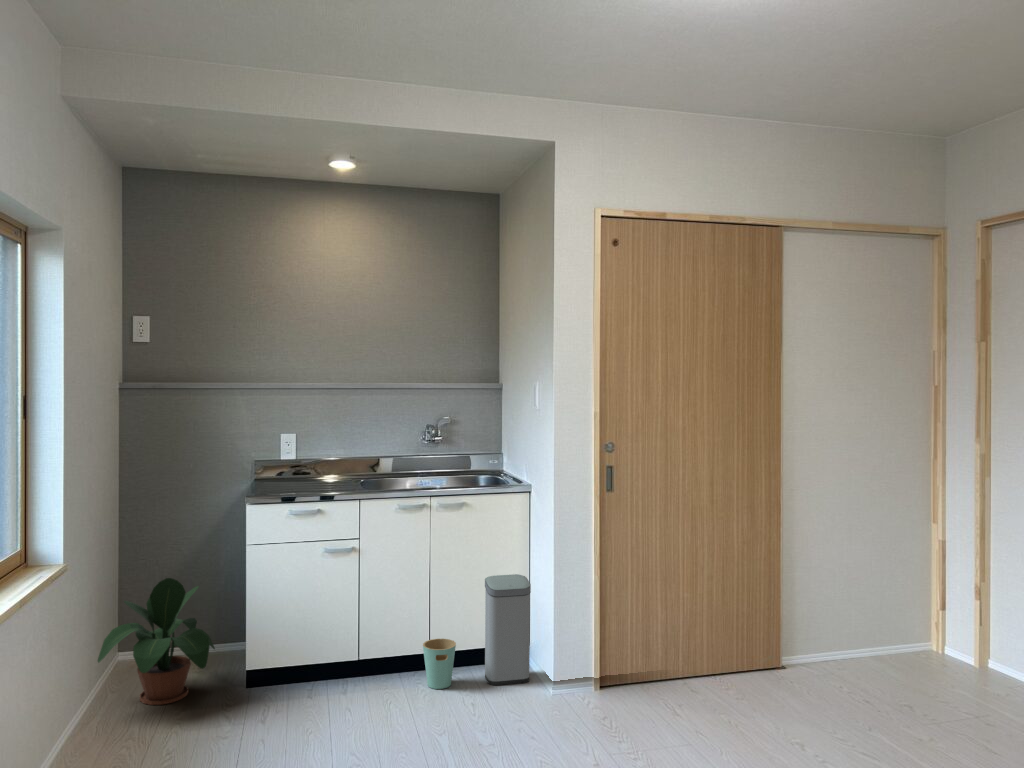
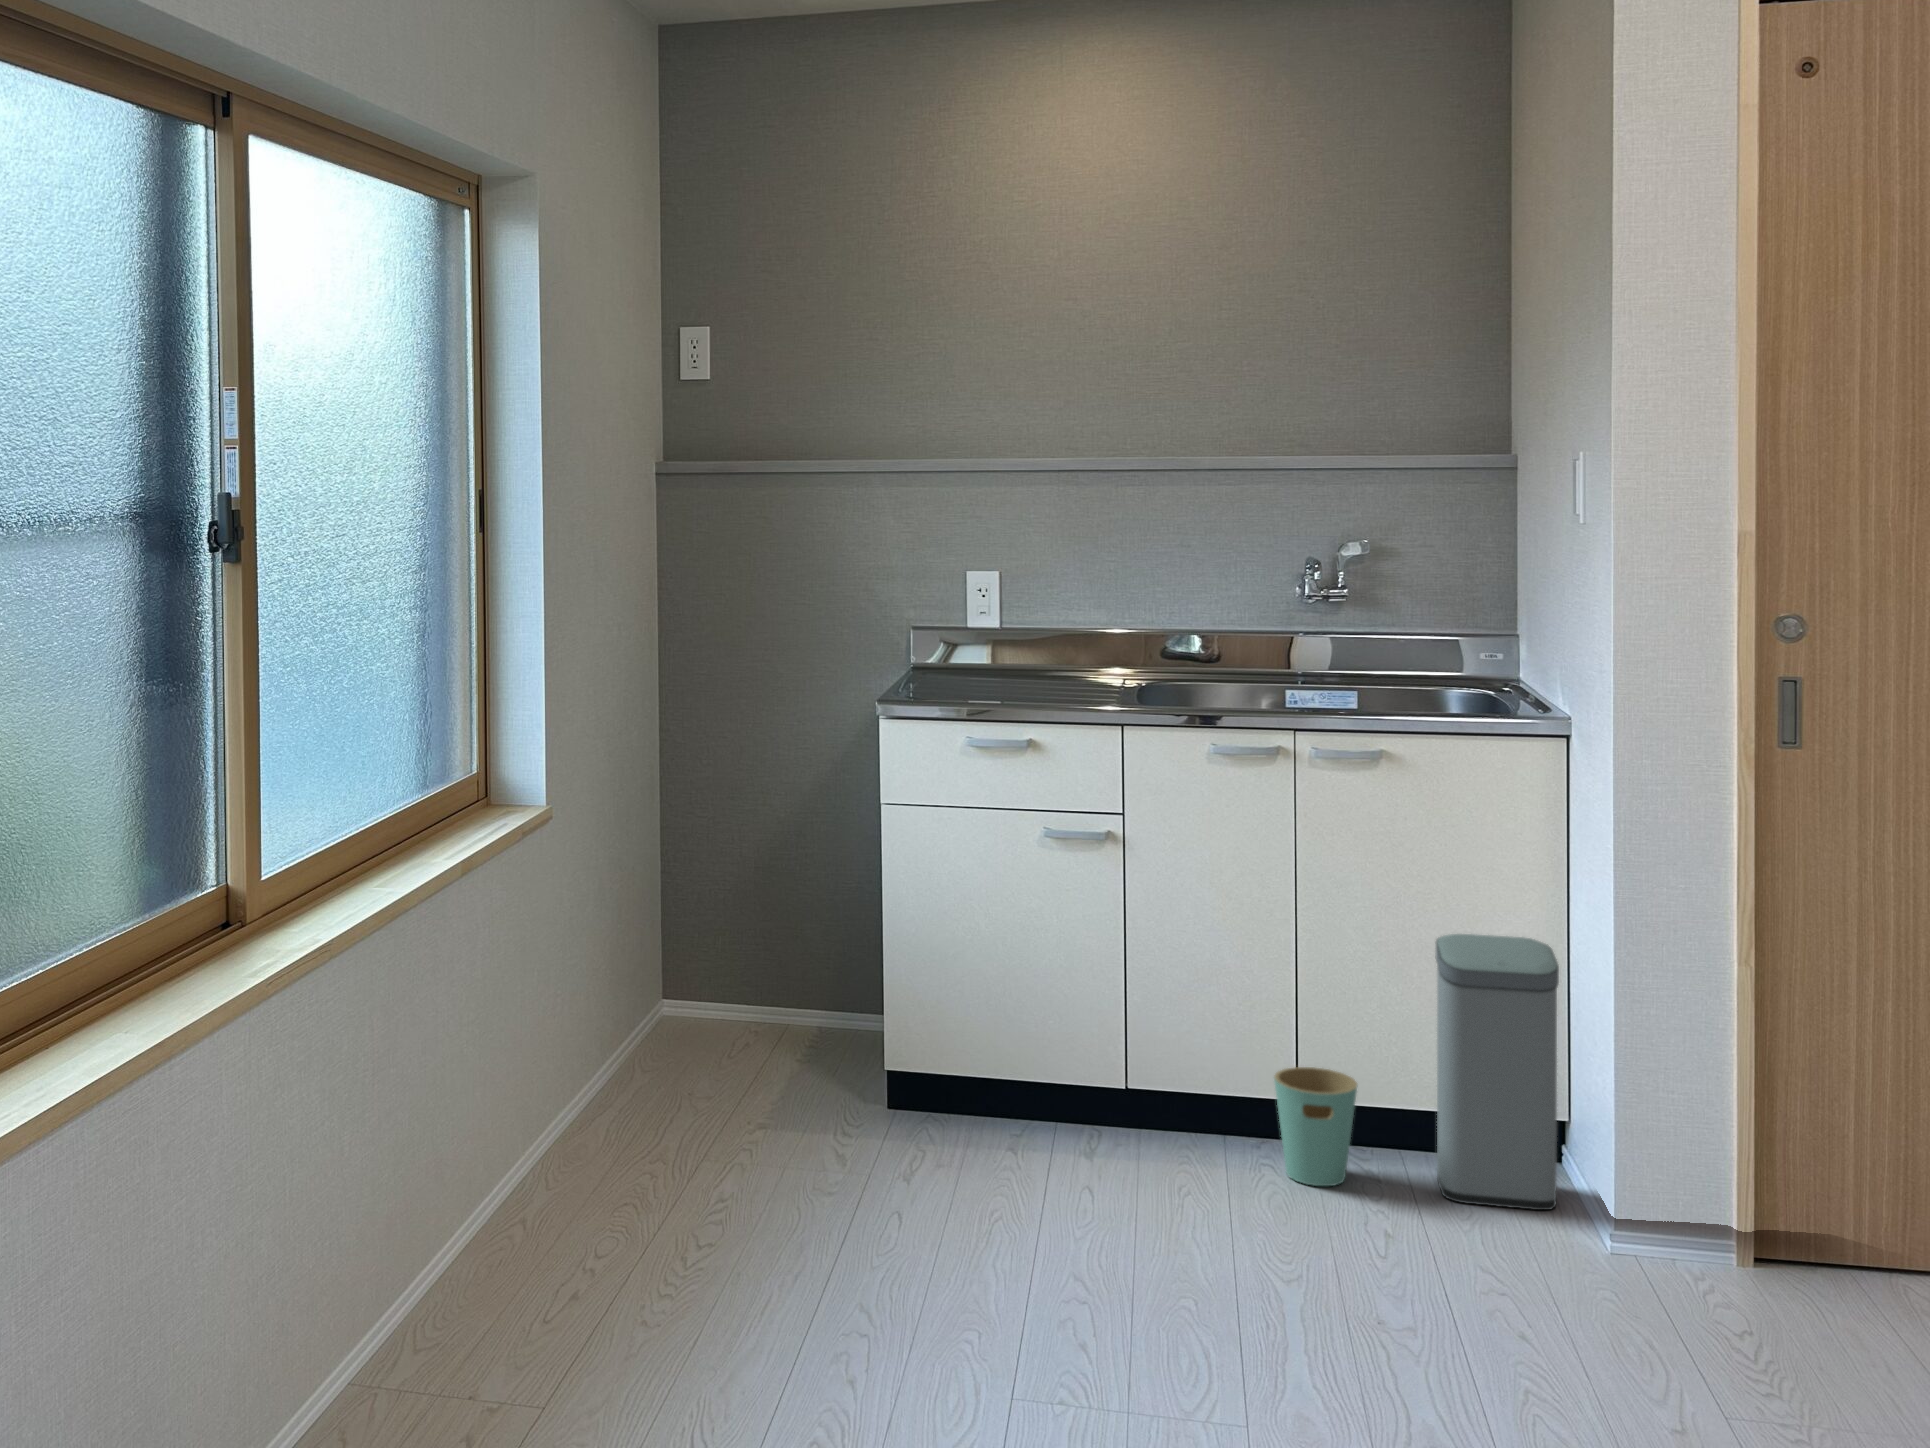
potted plant: present [98,578,215,705] -> none [607,858,825,1111]

